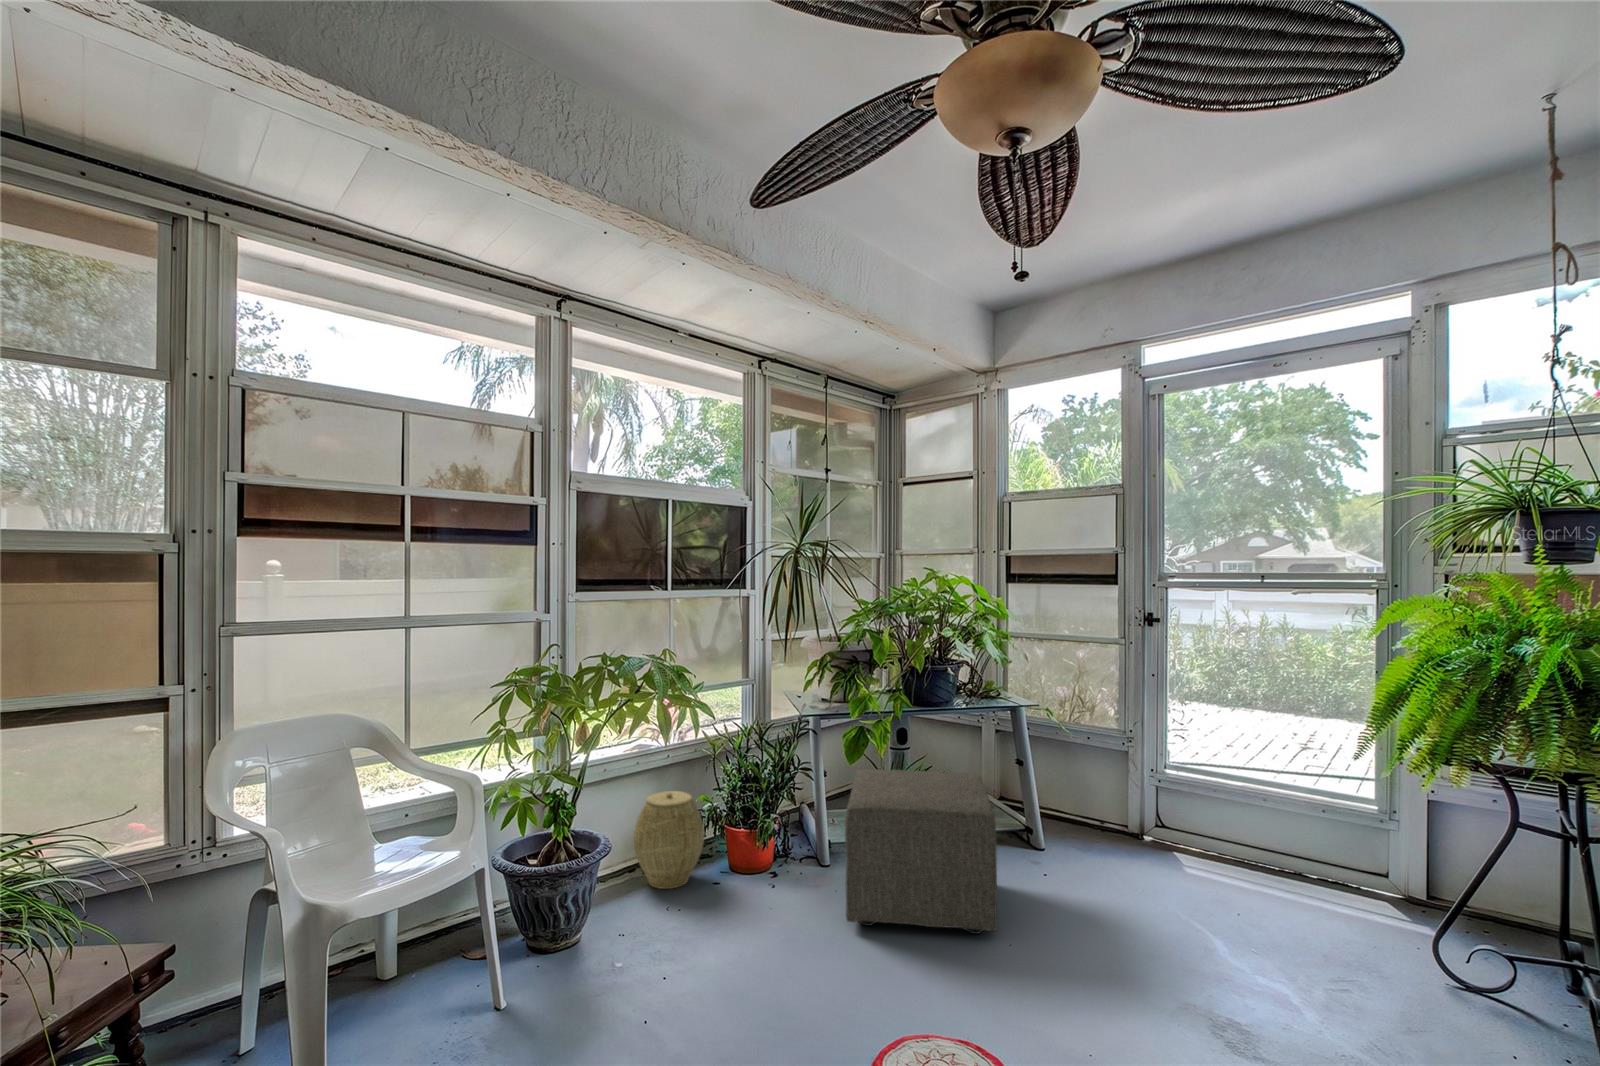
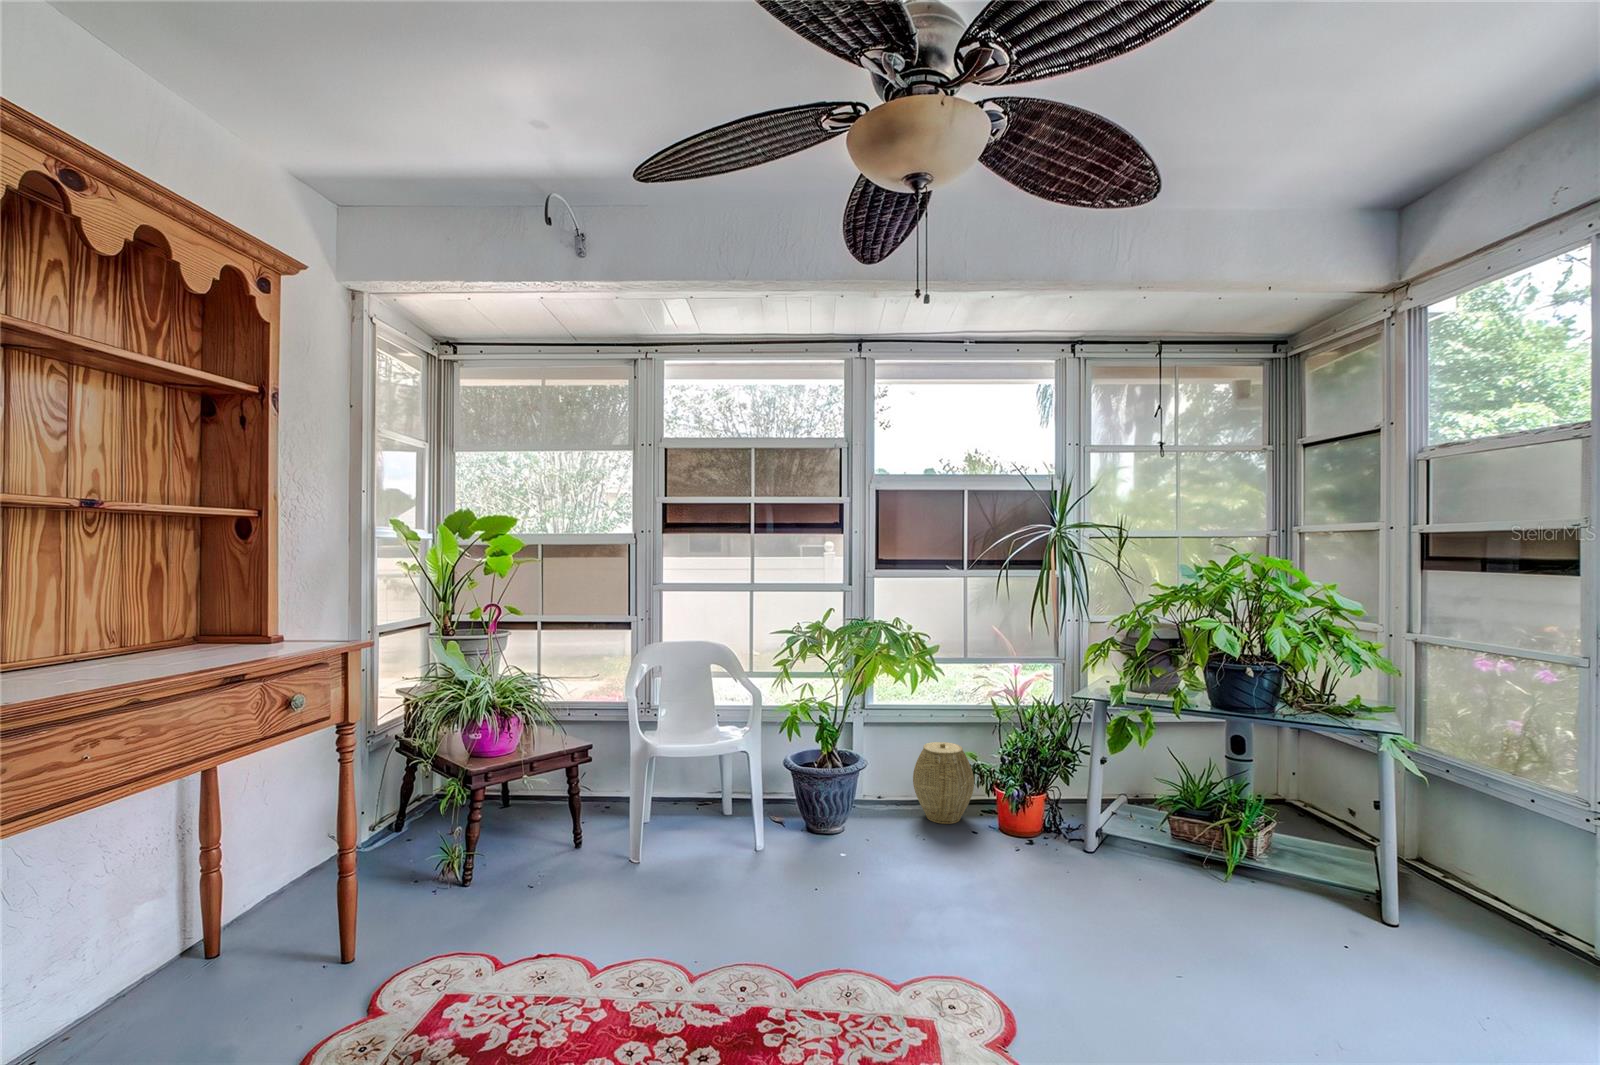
ottoman: present [845,769,997,934] -> none [1036,760,1253,960]

